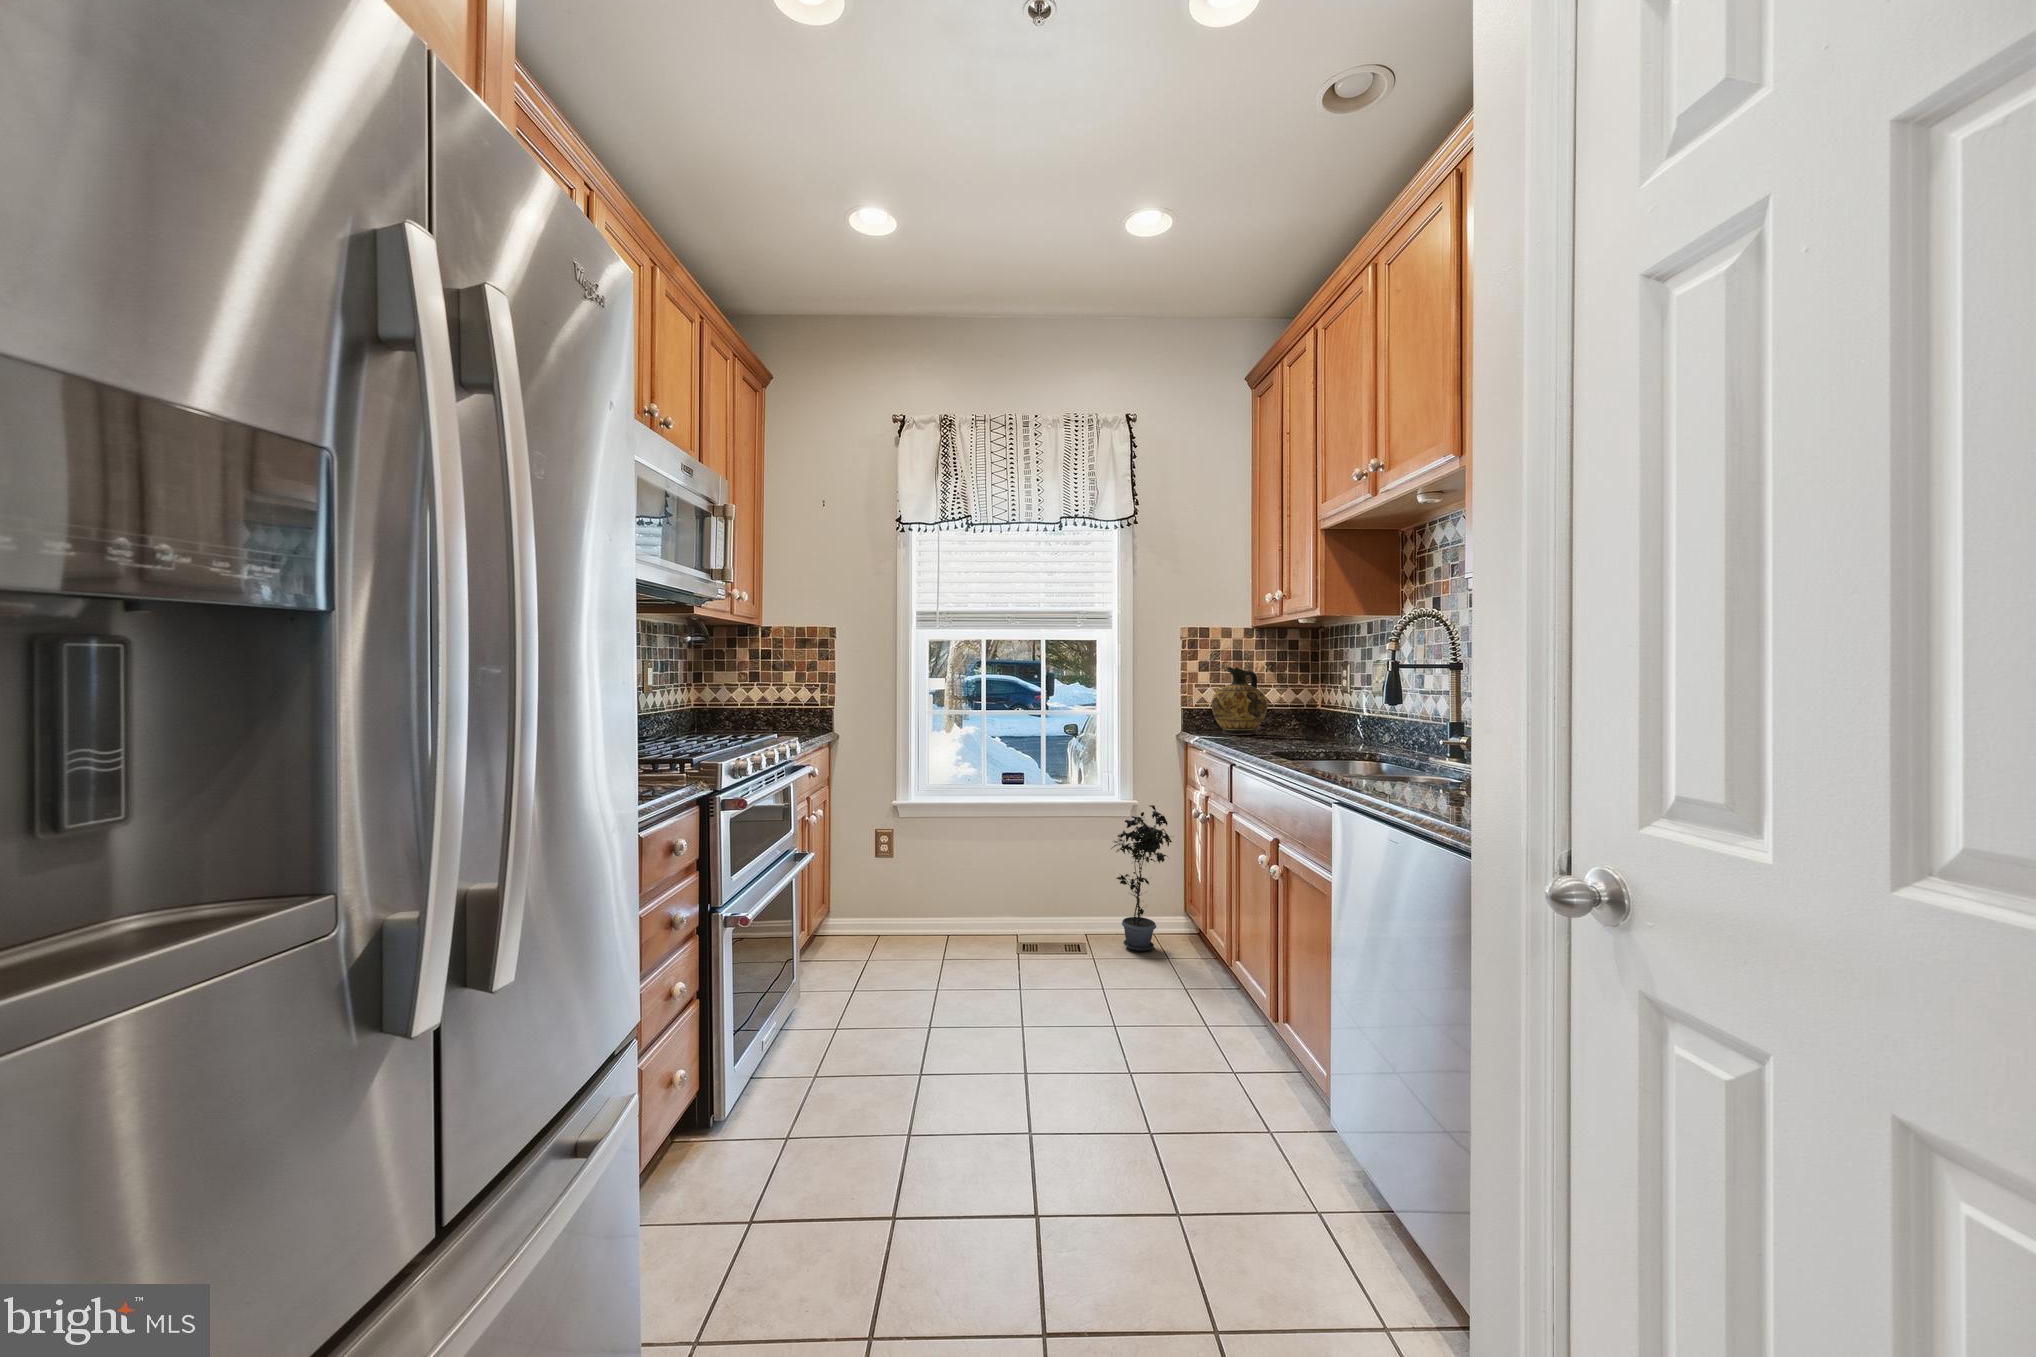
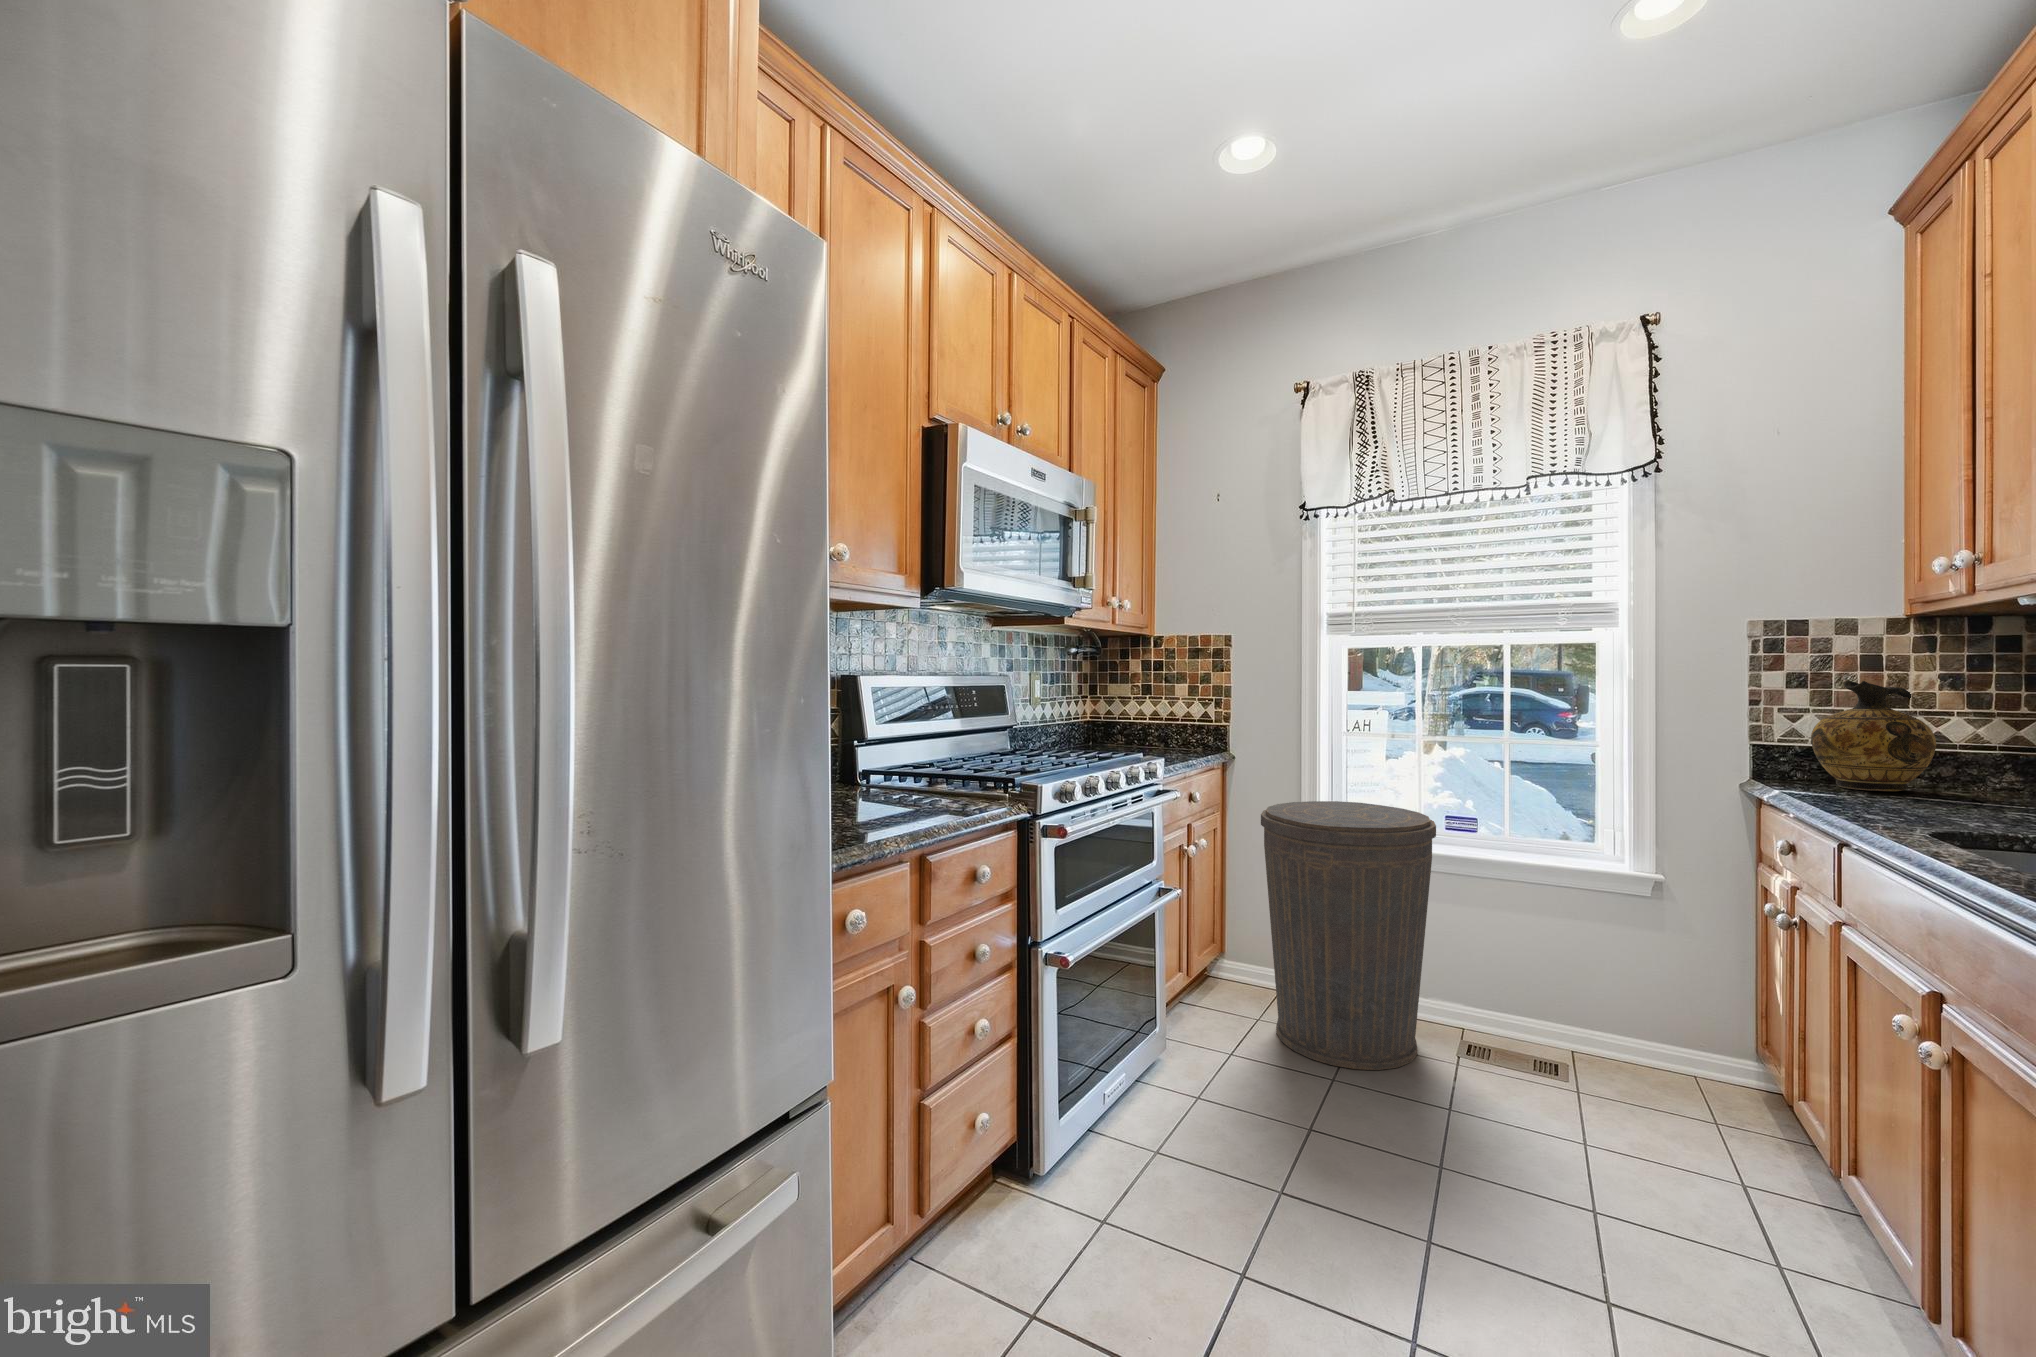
trash can: none [872,767,1003,977] -> present [1261,801,1436,1070]
potted plant: present [1111,805,1172,951] -> none [1611,886,1729,1102]

